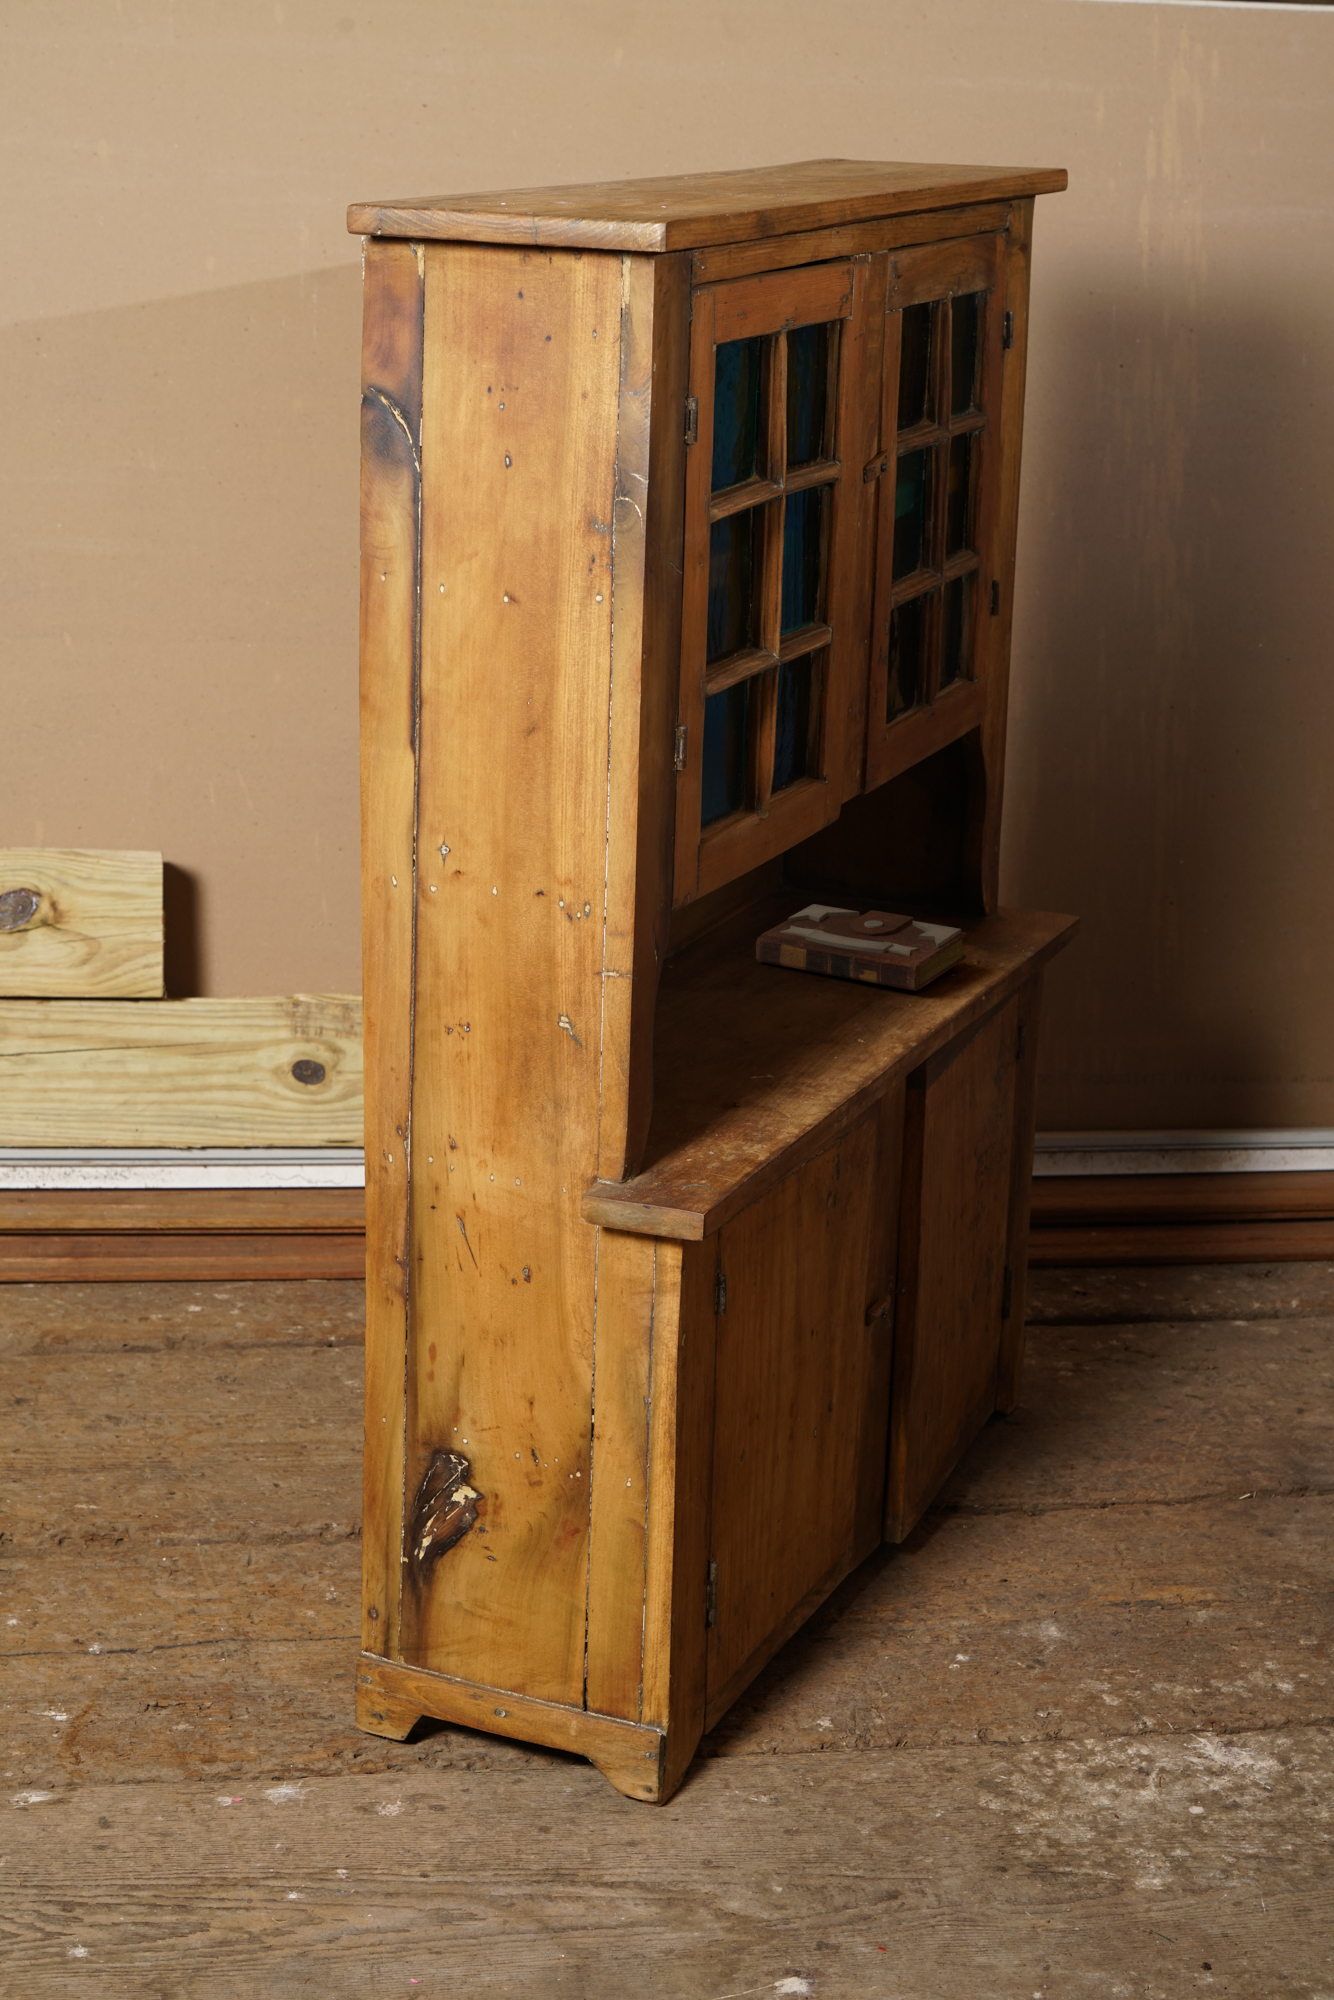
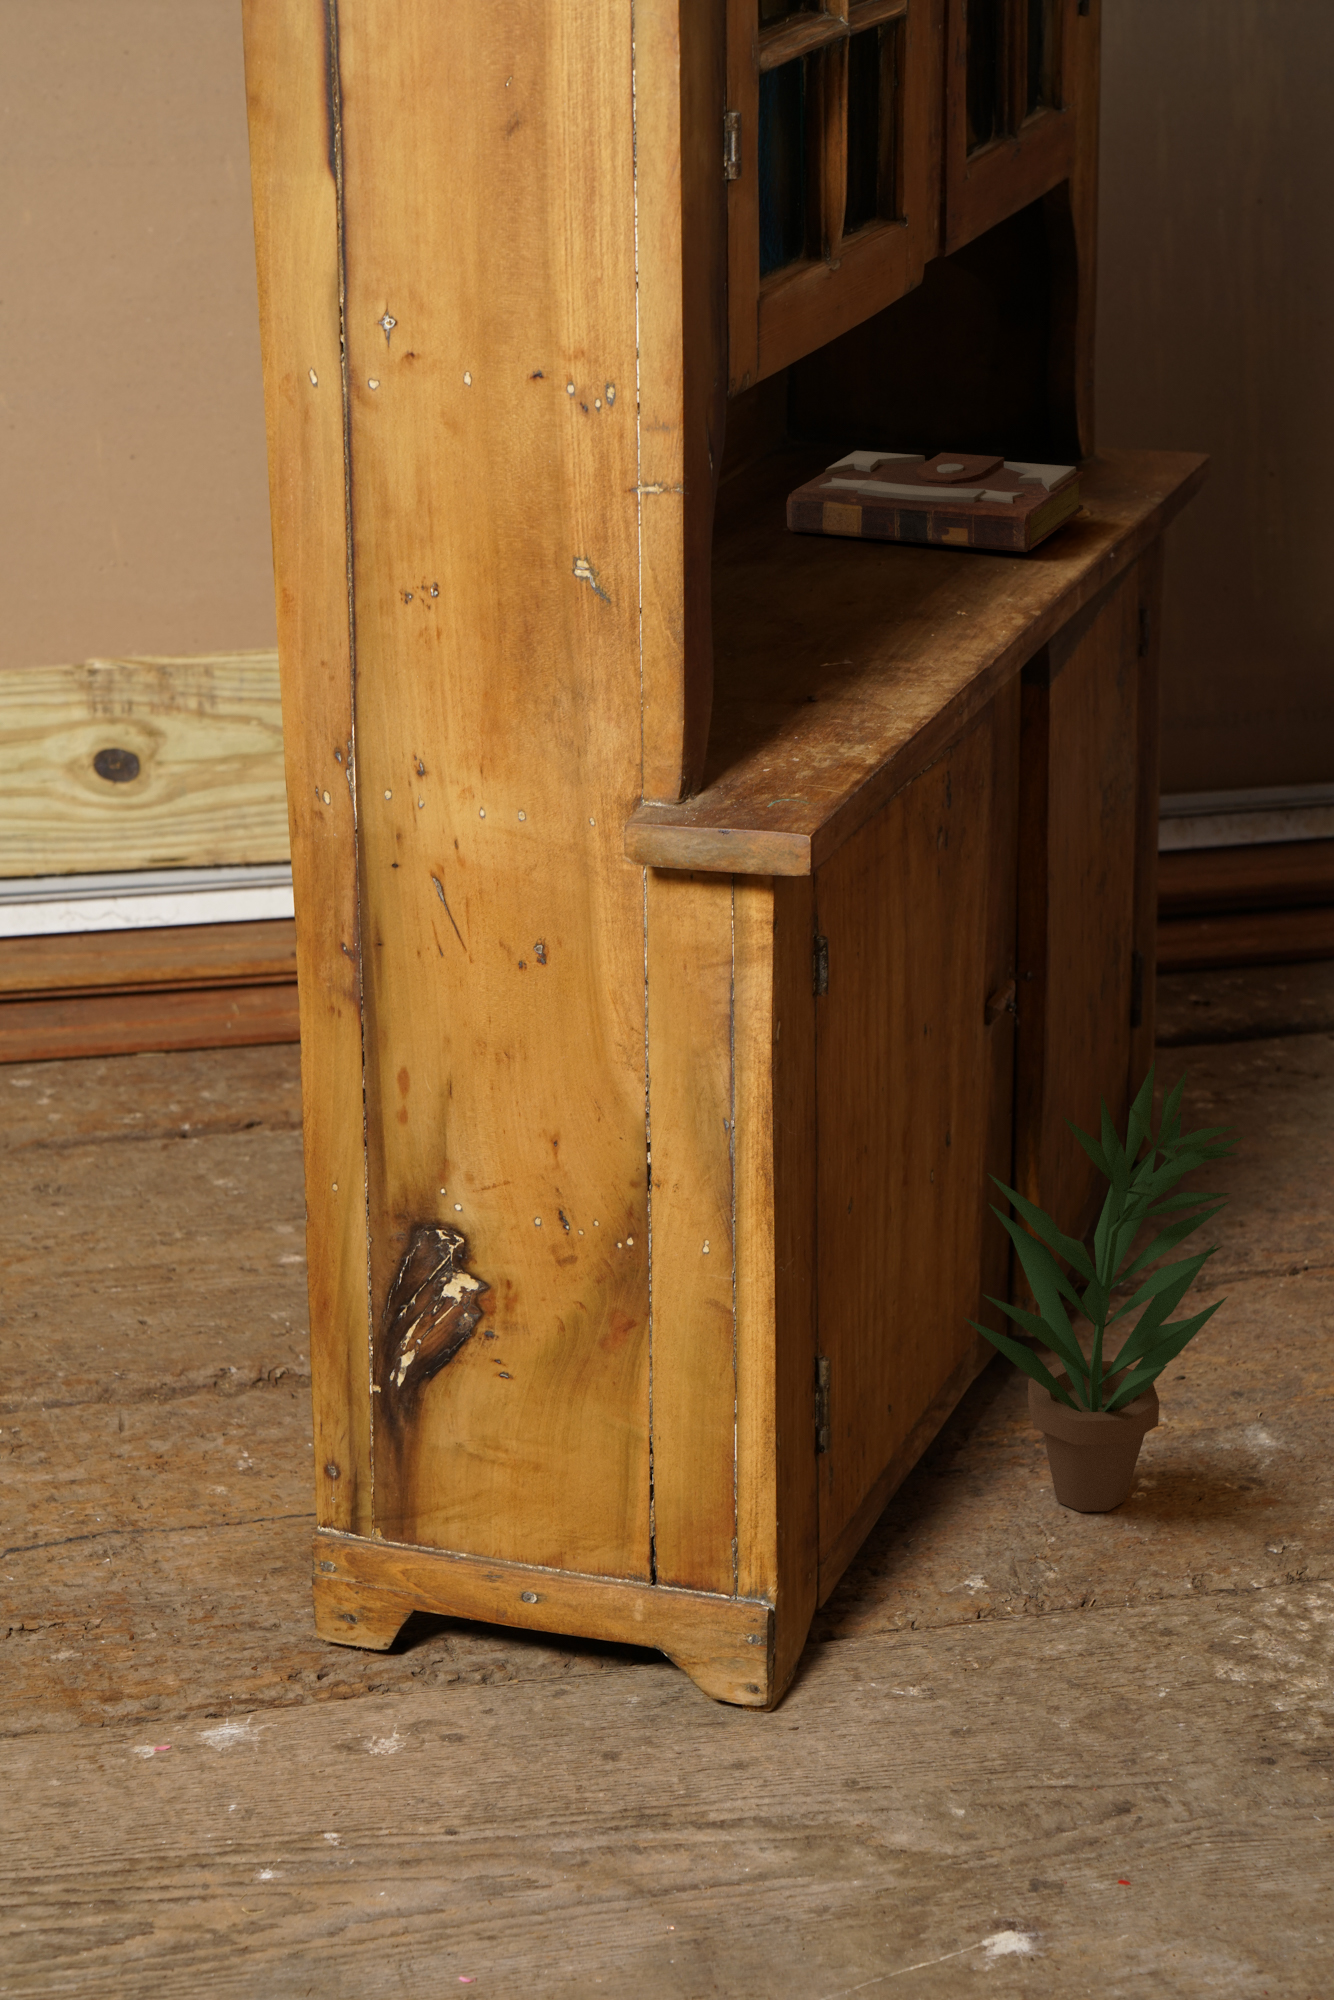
potted plant: none [828,1360,1033,1679] -> present [963,1061,1246,1512]

